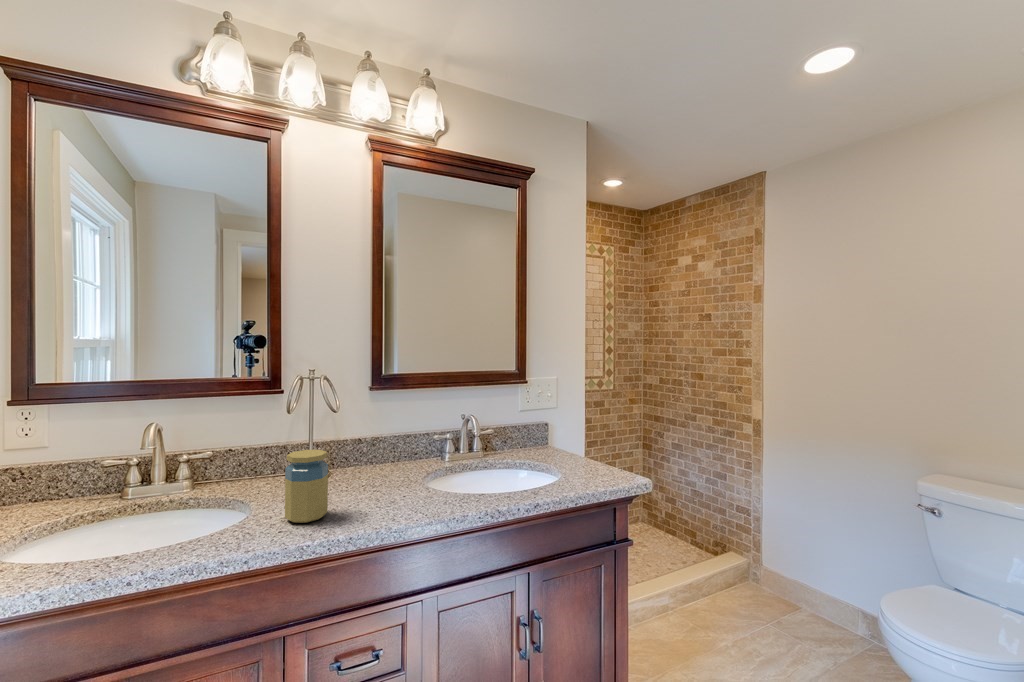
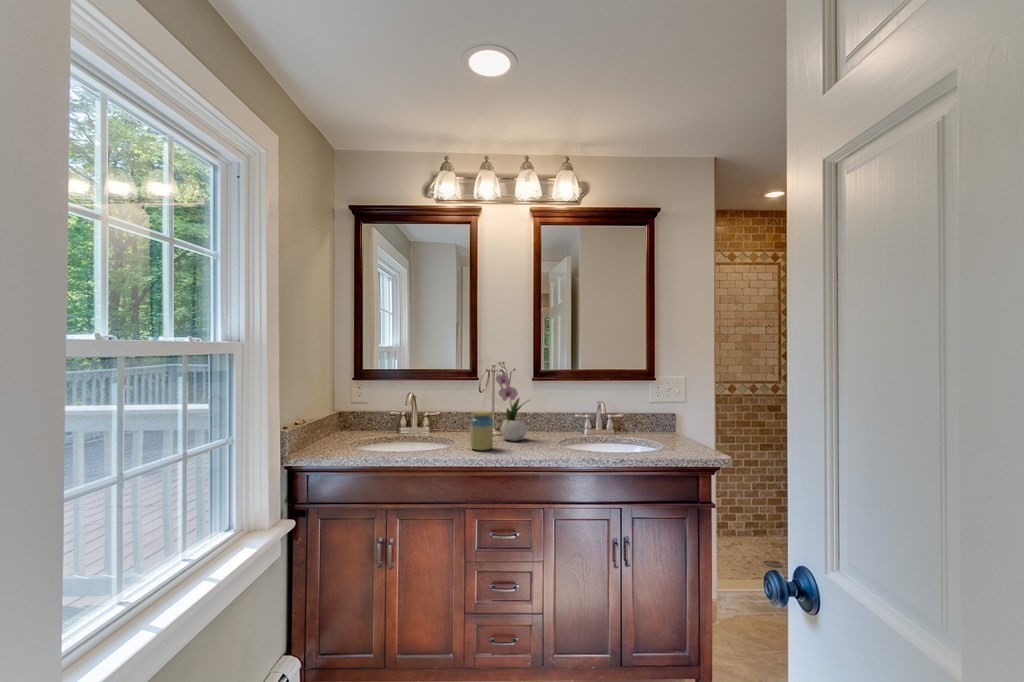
flower arrangement: none [322,364,379,490] -> present [496,362,527,441]

